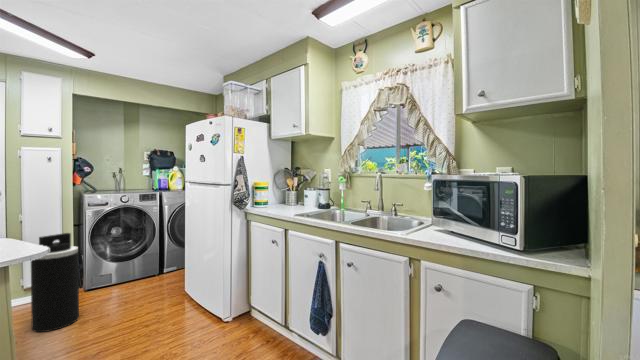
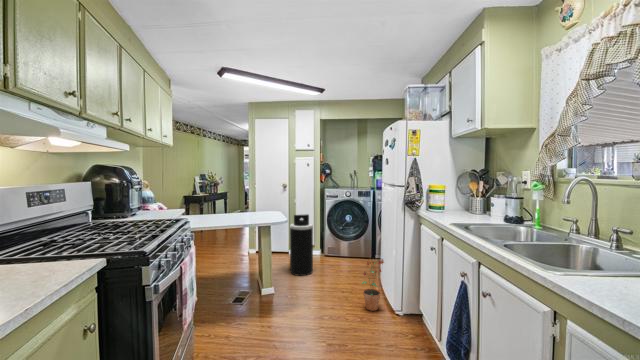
potted plant: none [182,266,210,330] -> present [362,259,384,311]

